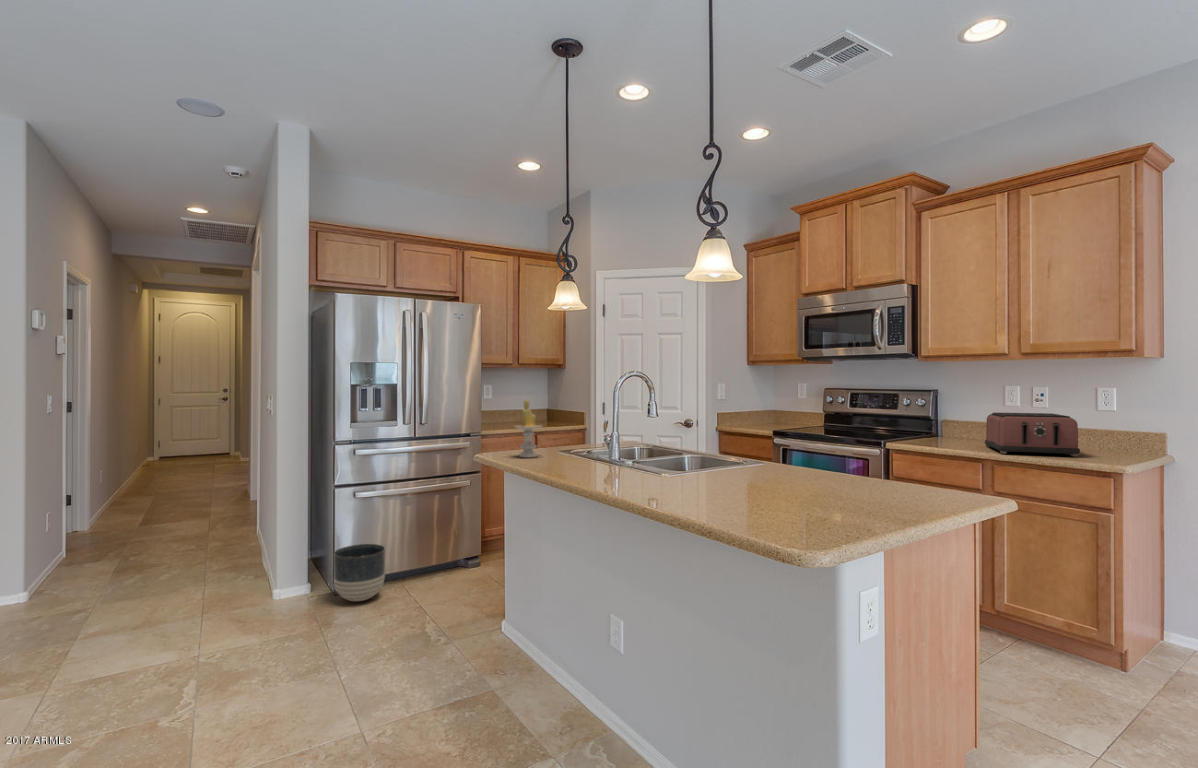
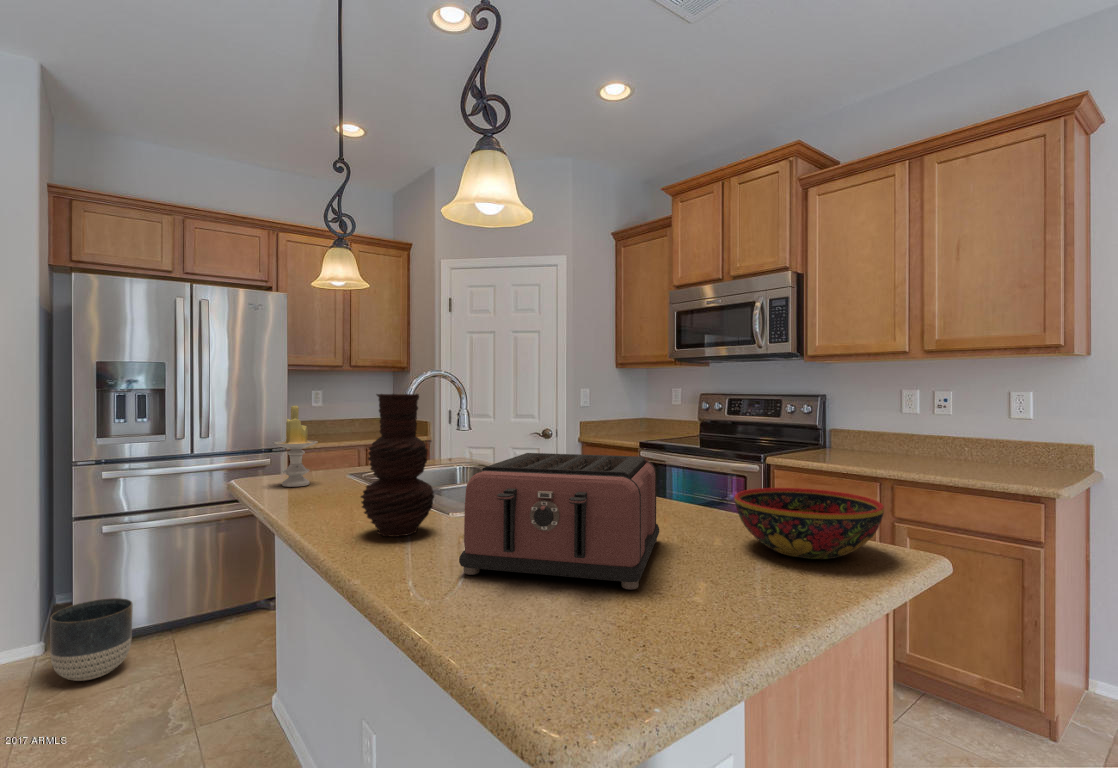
vase: none [607,392,653,484] -> present [361,394,434,537]
toaster: present [985,413,1080,457] -> present [459,453,659,589]
bowl: none [856,456,957,499] -> present [734,488,884,559]

